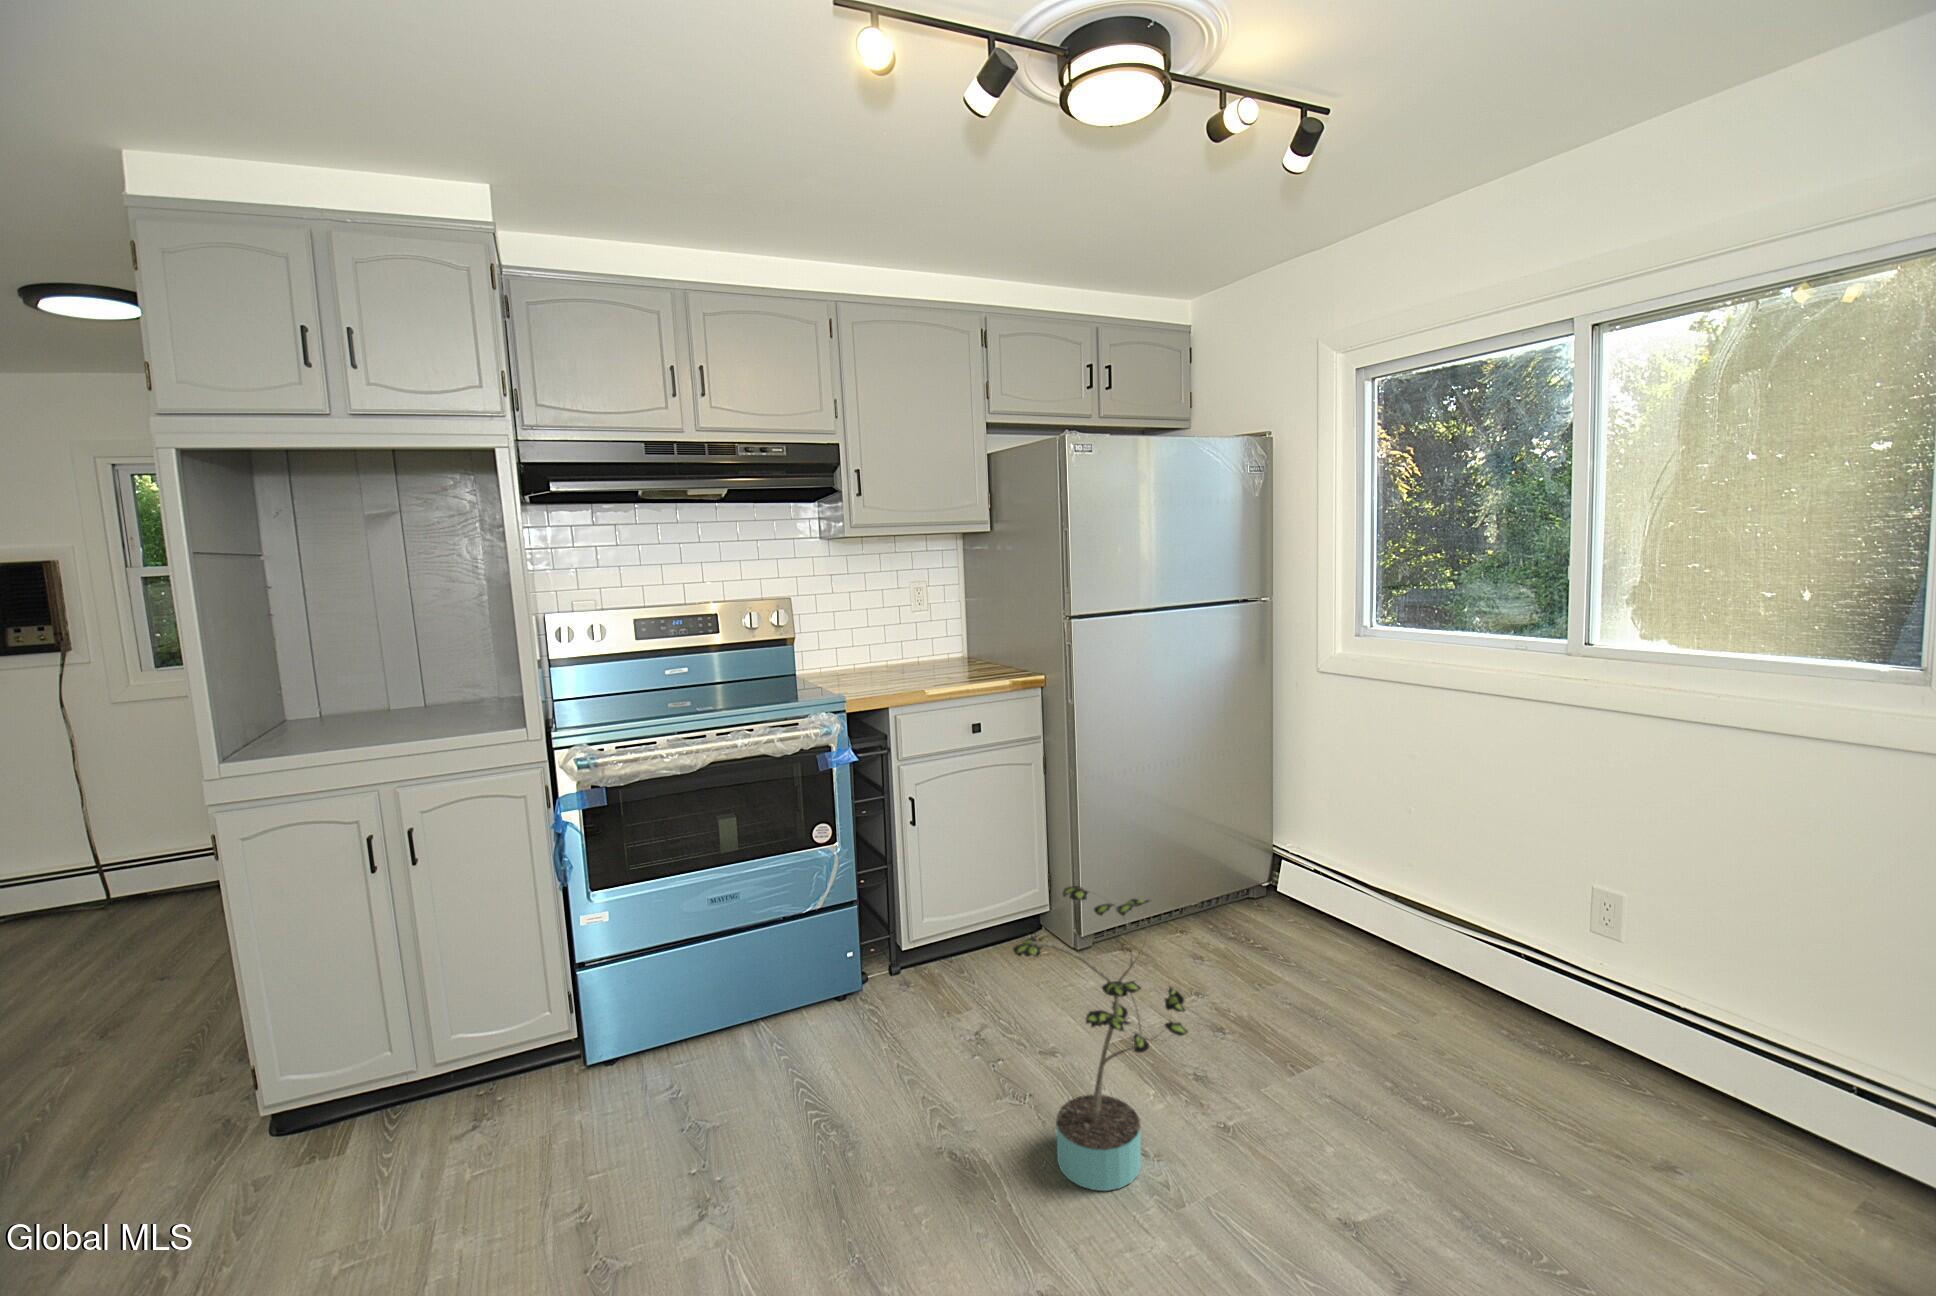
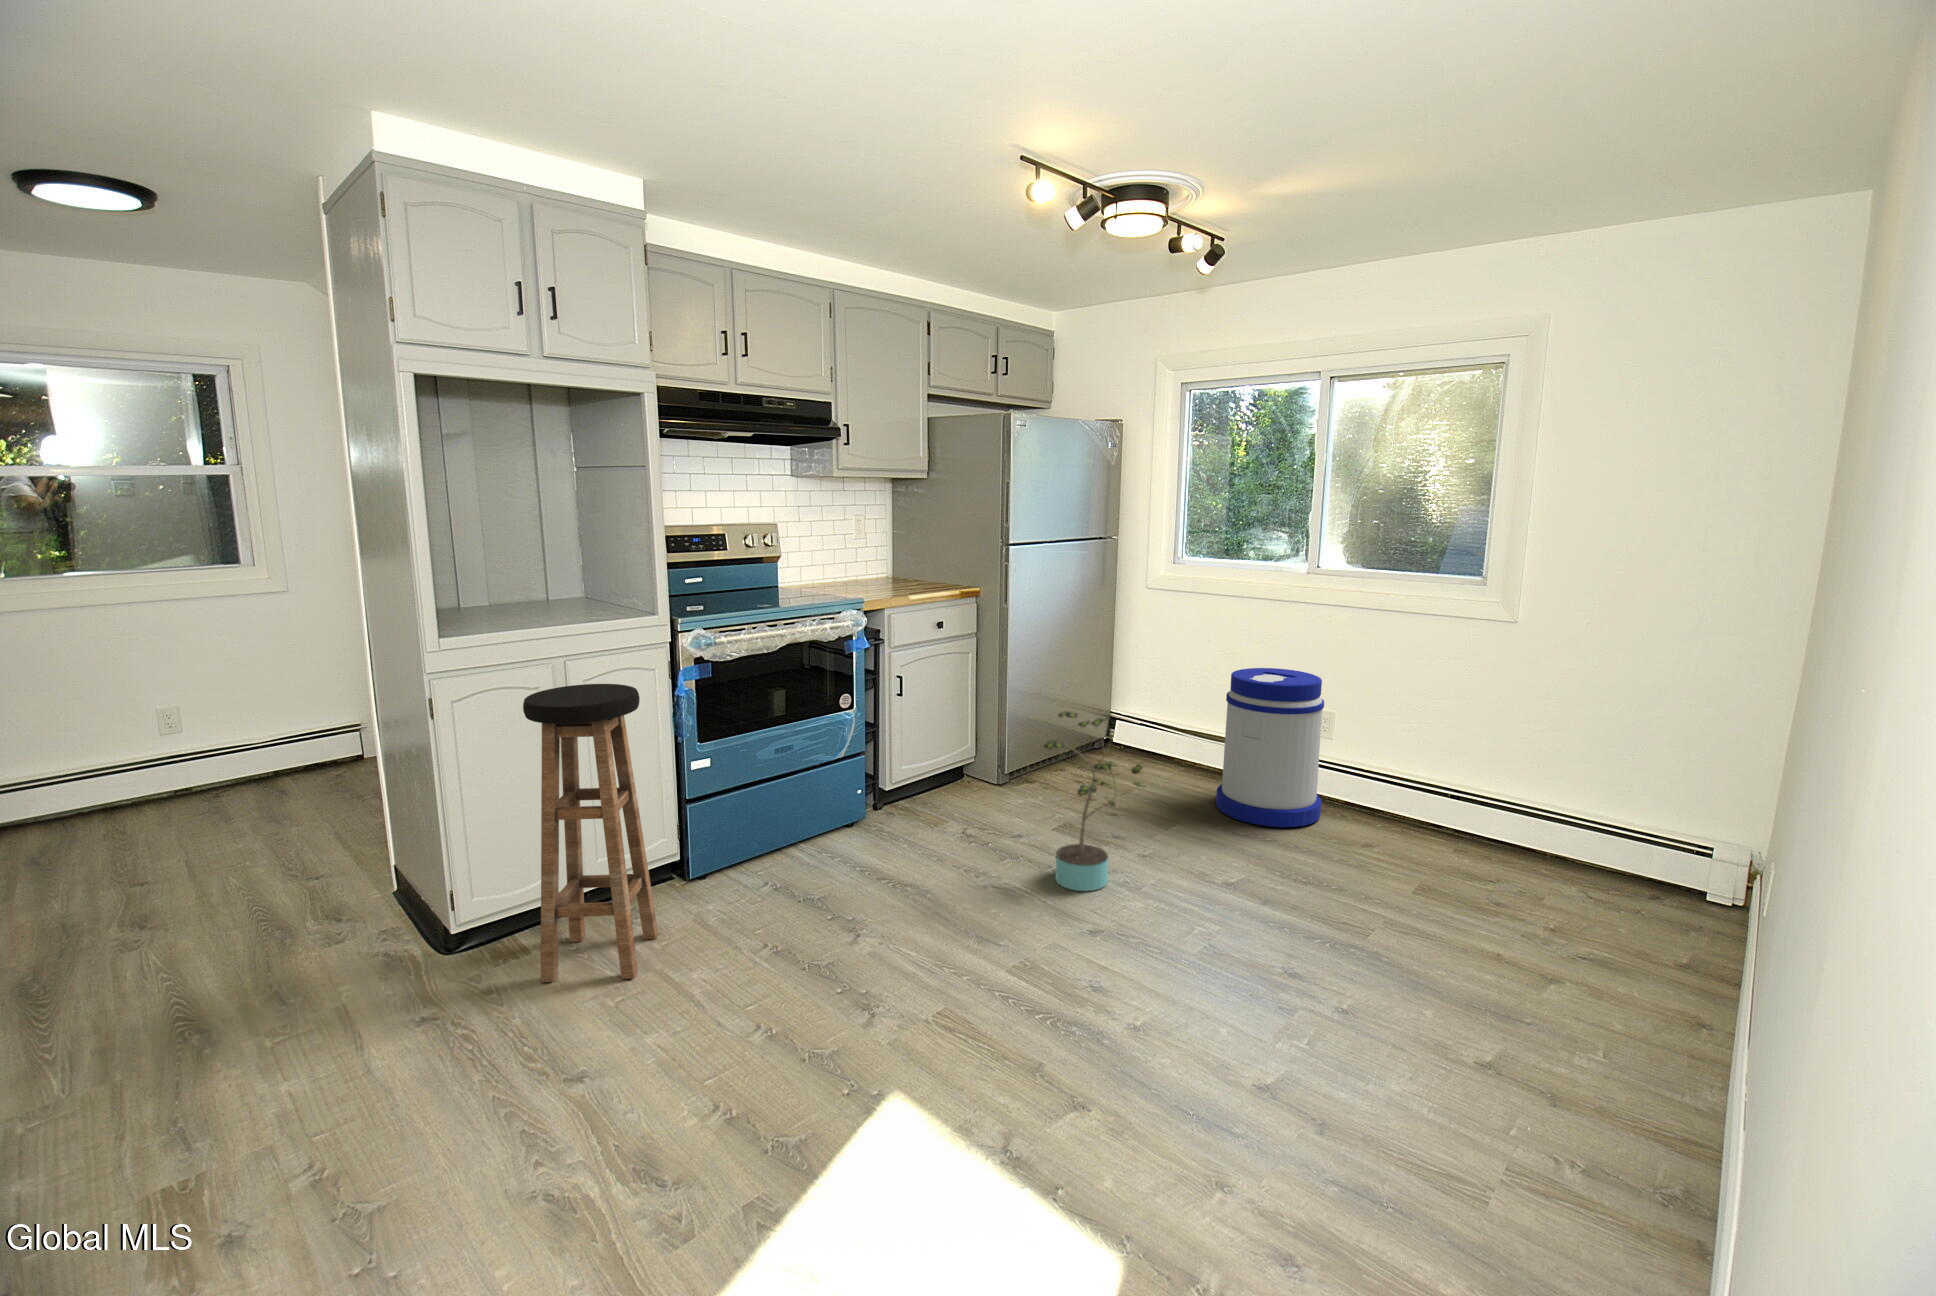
trash can: none [1400,810,1592,1100] -> present [1216,668,1324,827]
bar stool: none [265,823,487,1240] -> present [523,684,658,982]

